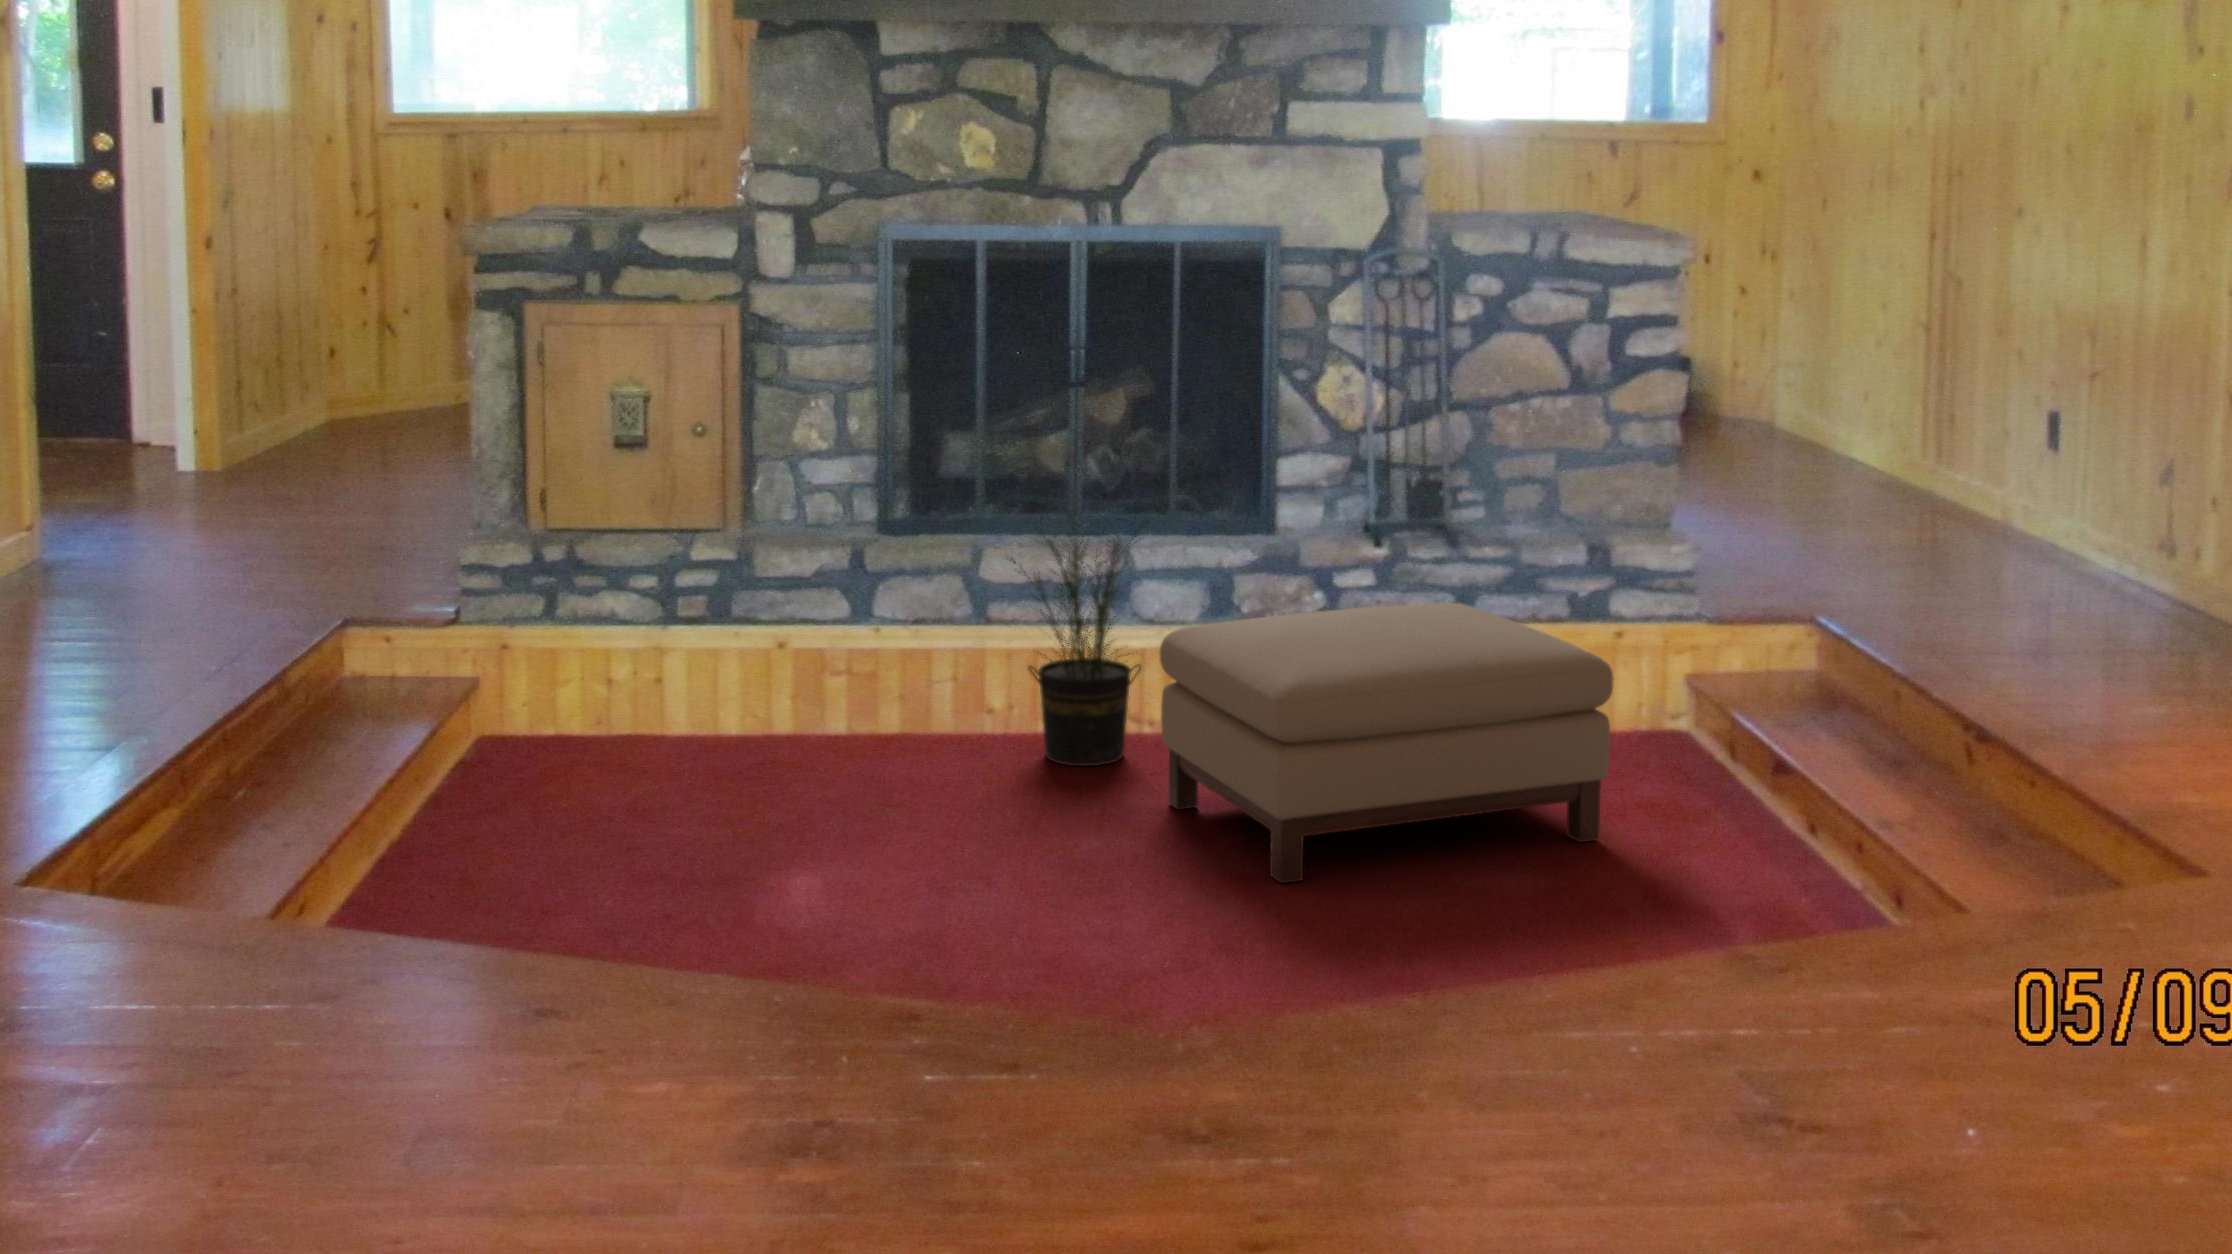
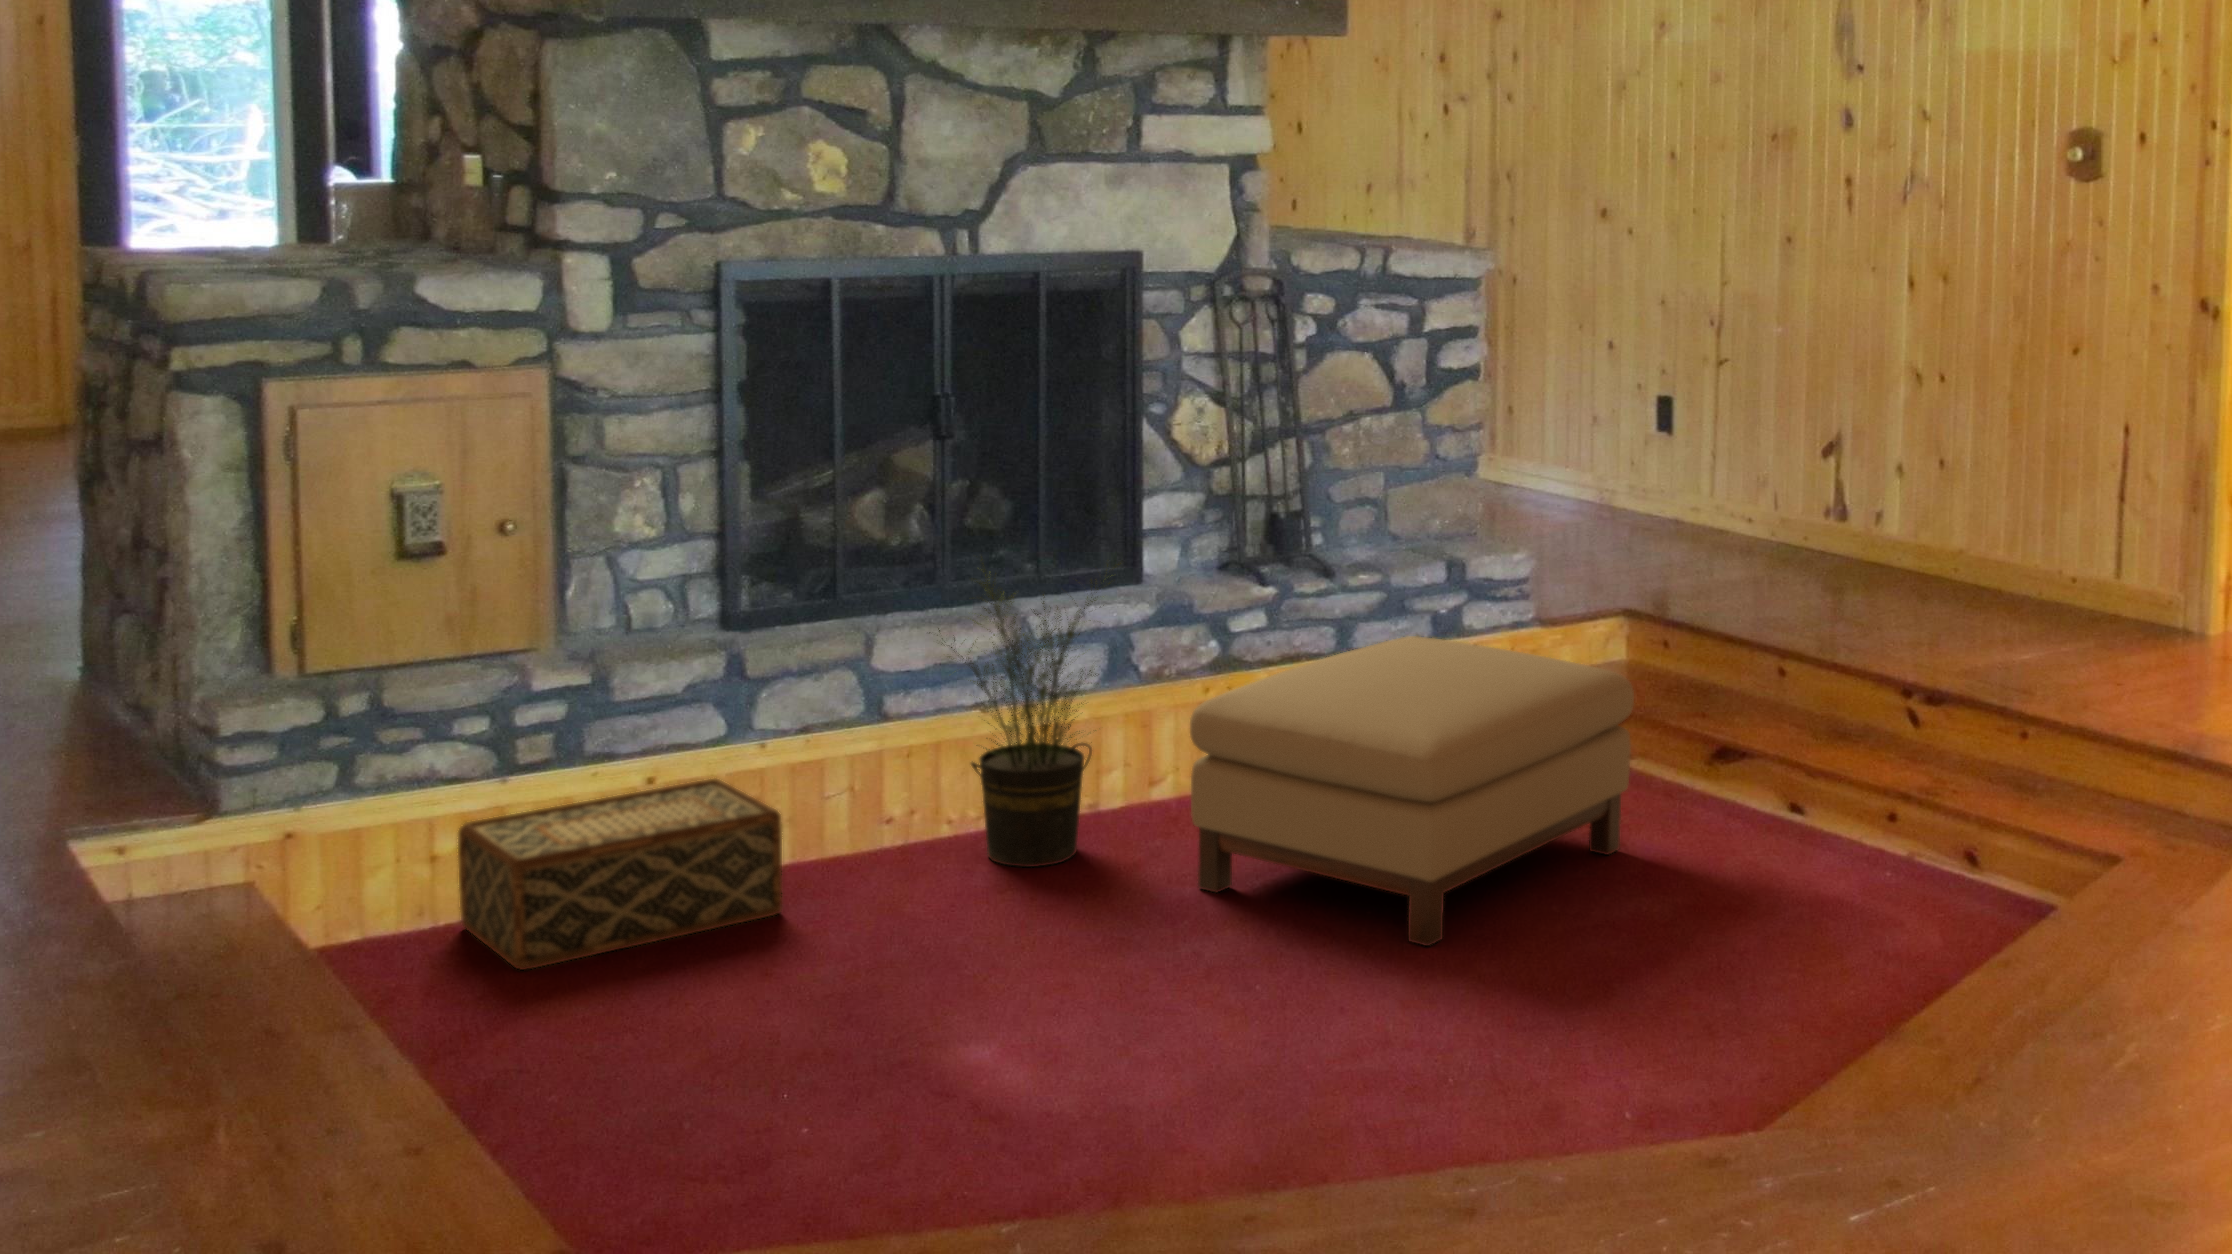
woven basket: none [610,651,842,772] -> present [458,779,782,970]

